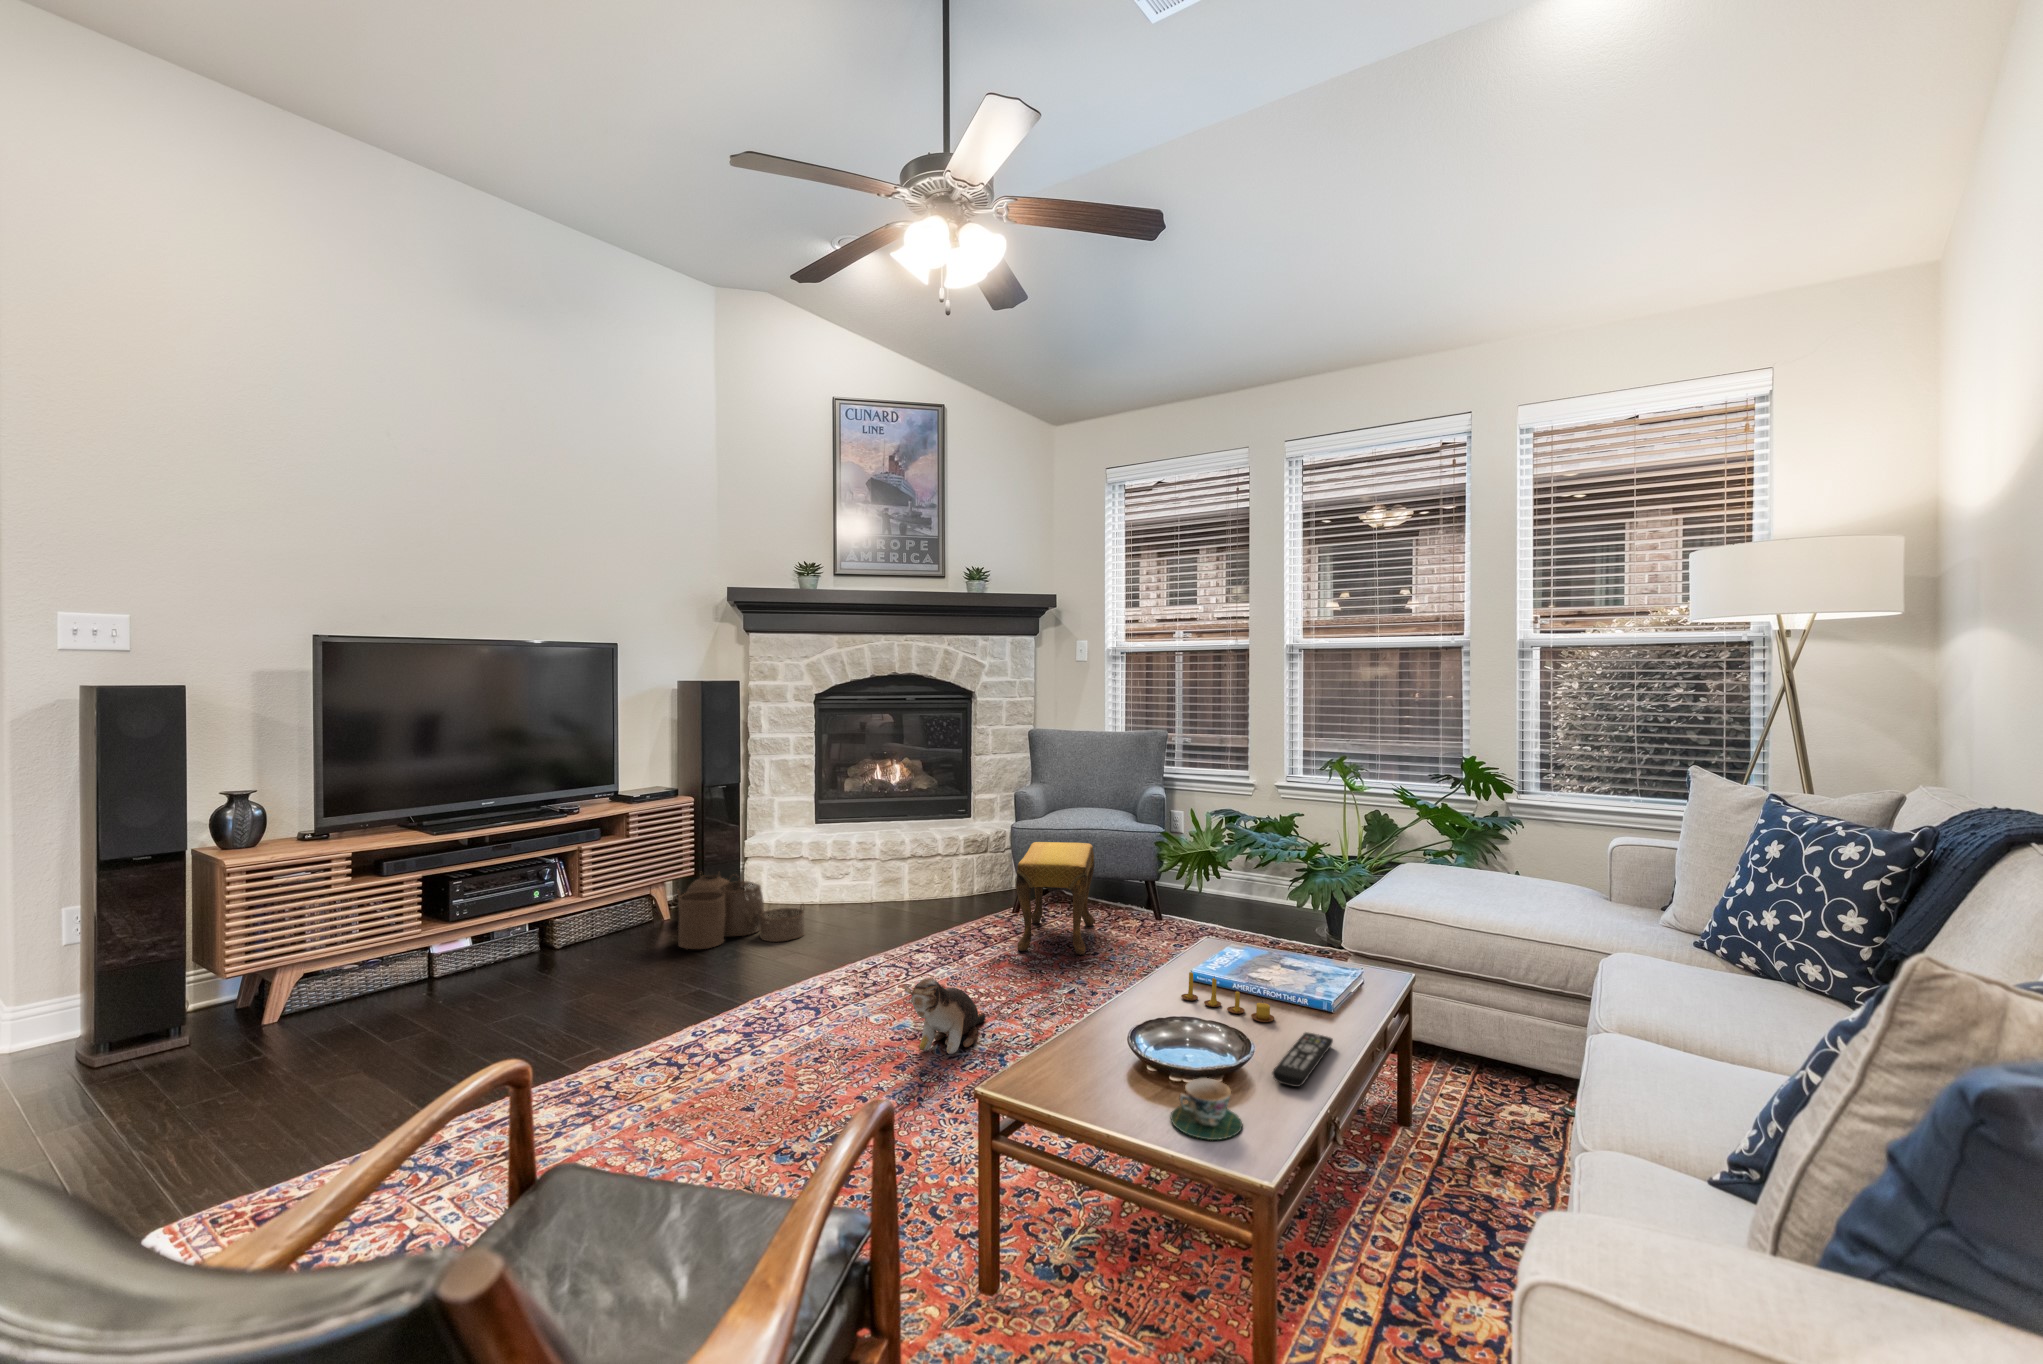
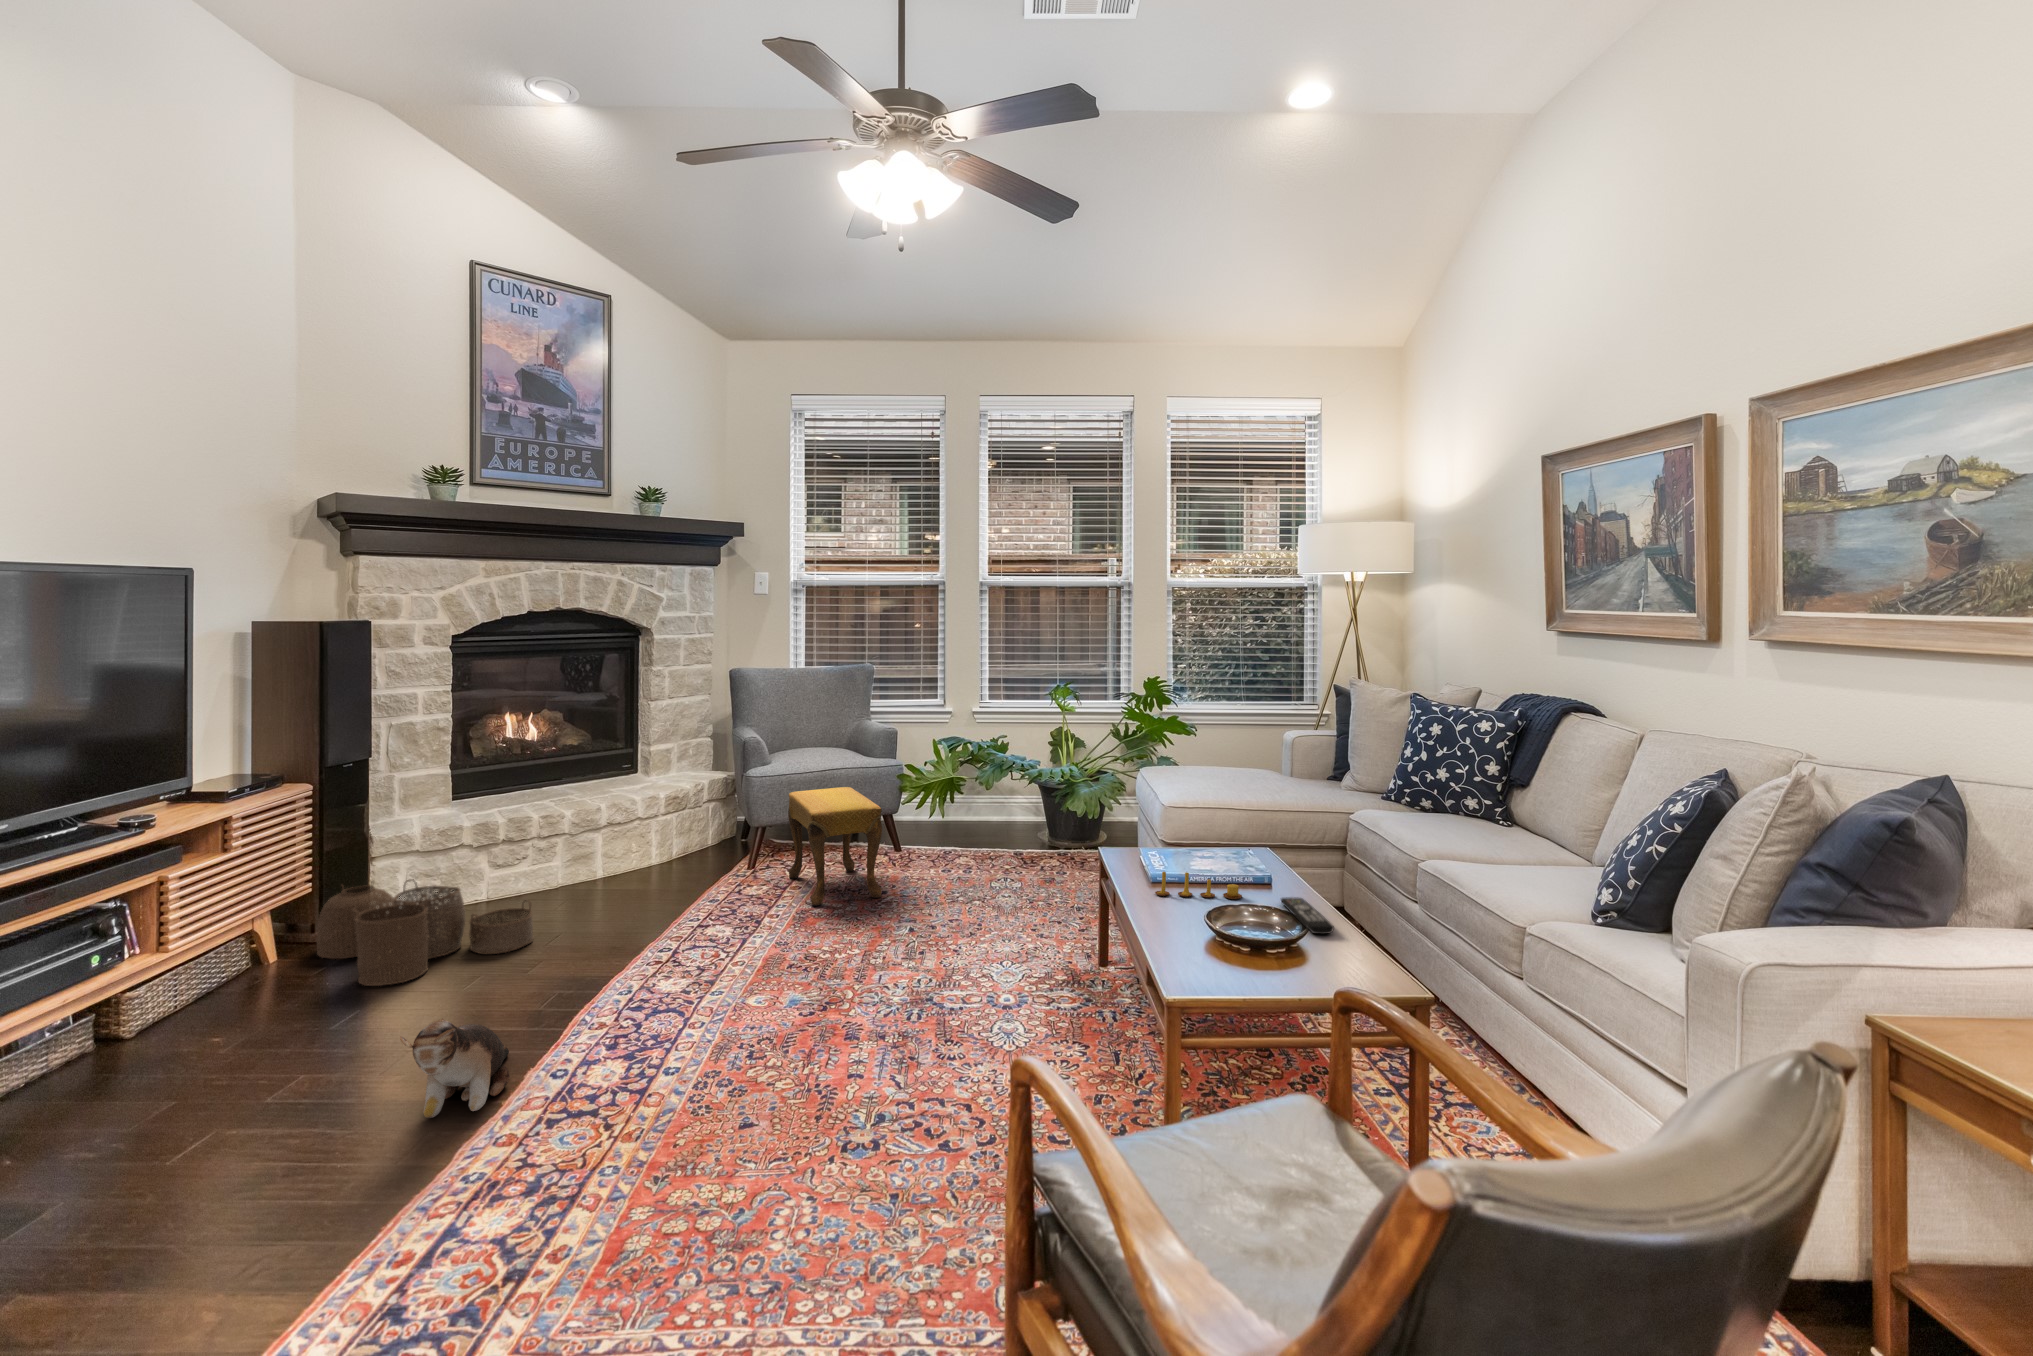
plush toy: present [904,978,985,1054] -> present [400,1019,510,1118]
teacup: present [1171,1078,1242,1140] -> none [1288,937,1348,981]

